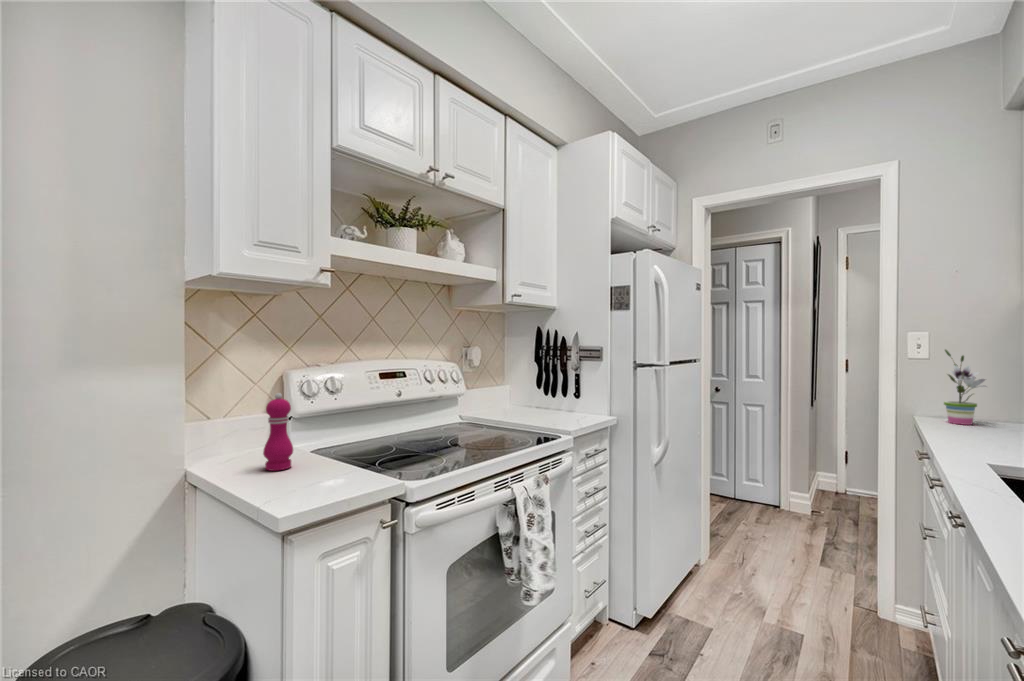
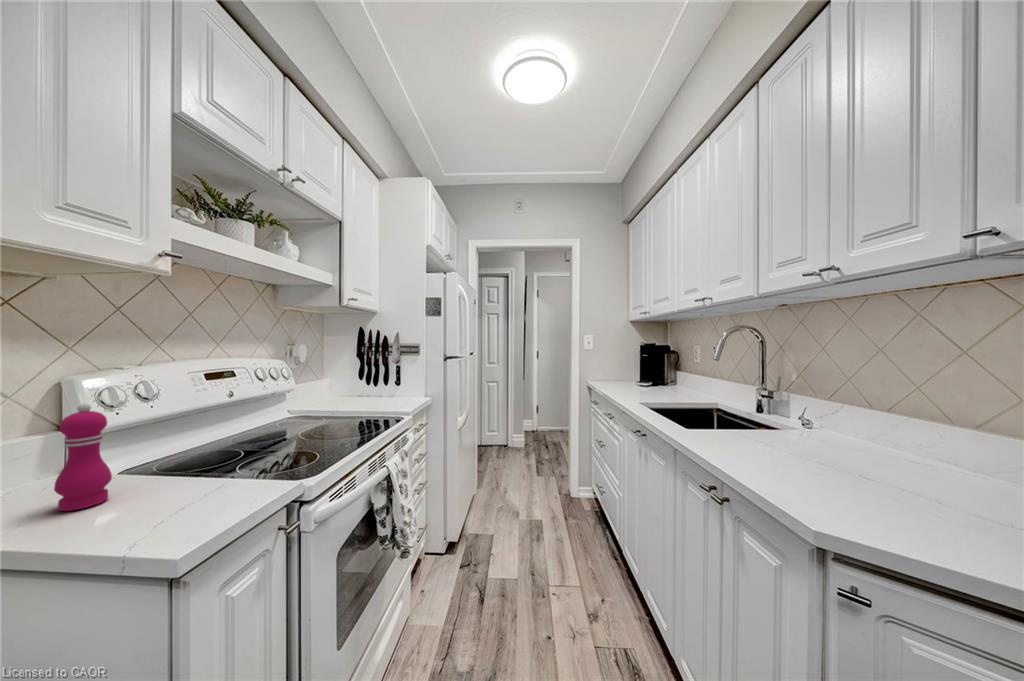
potted plant: present [944,350,985,425] -> none [600,344,617,383]

